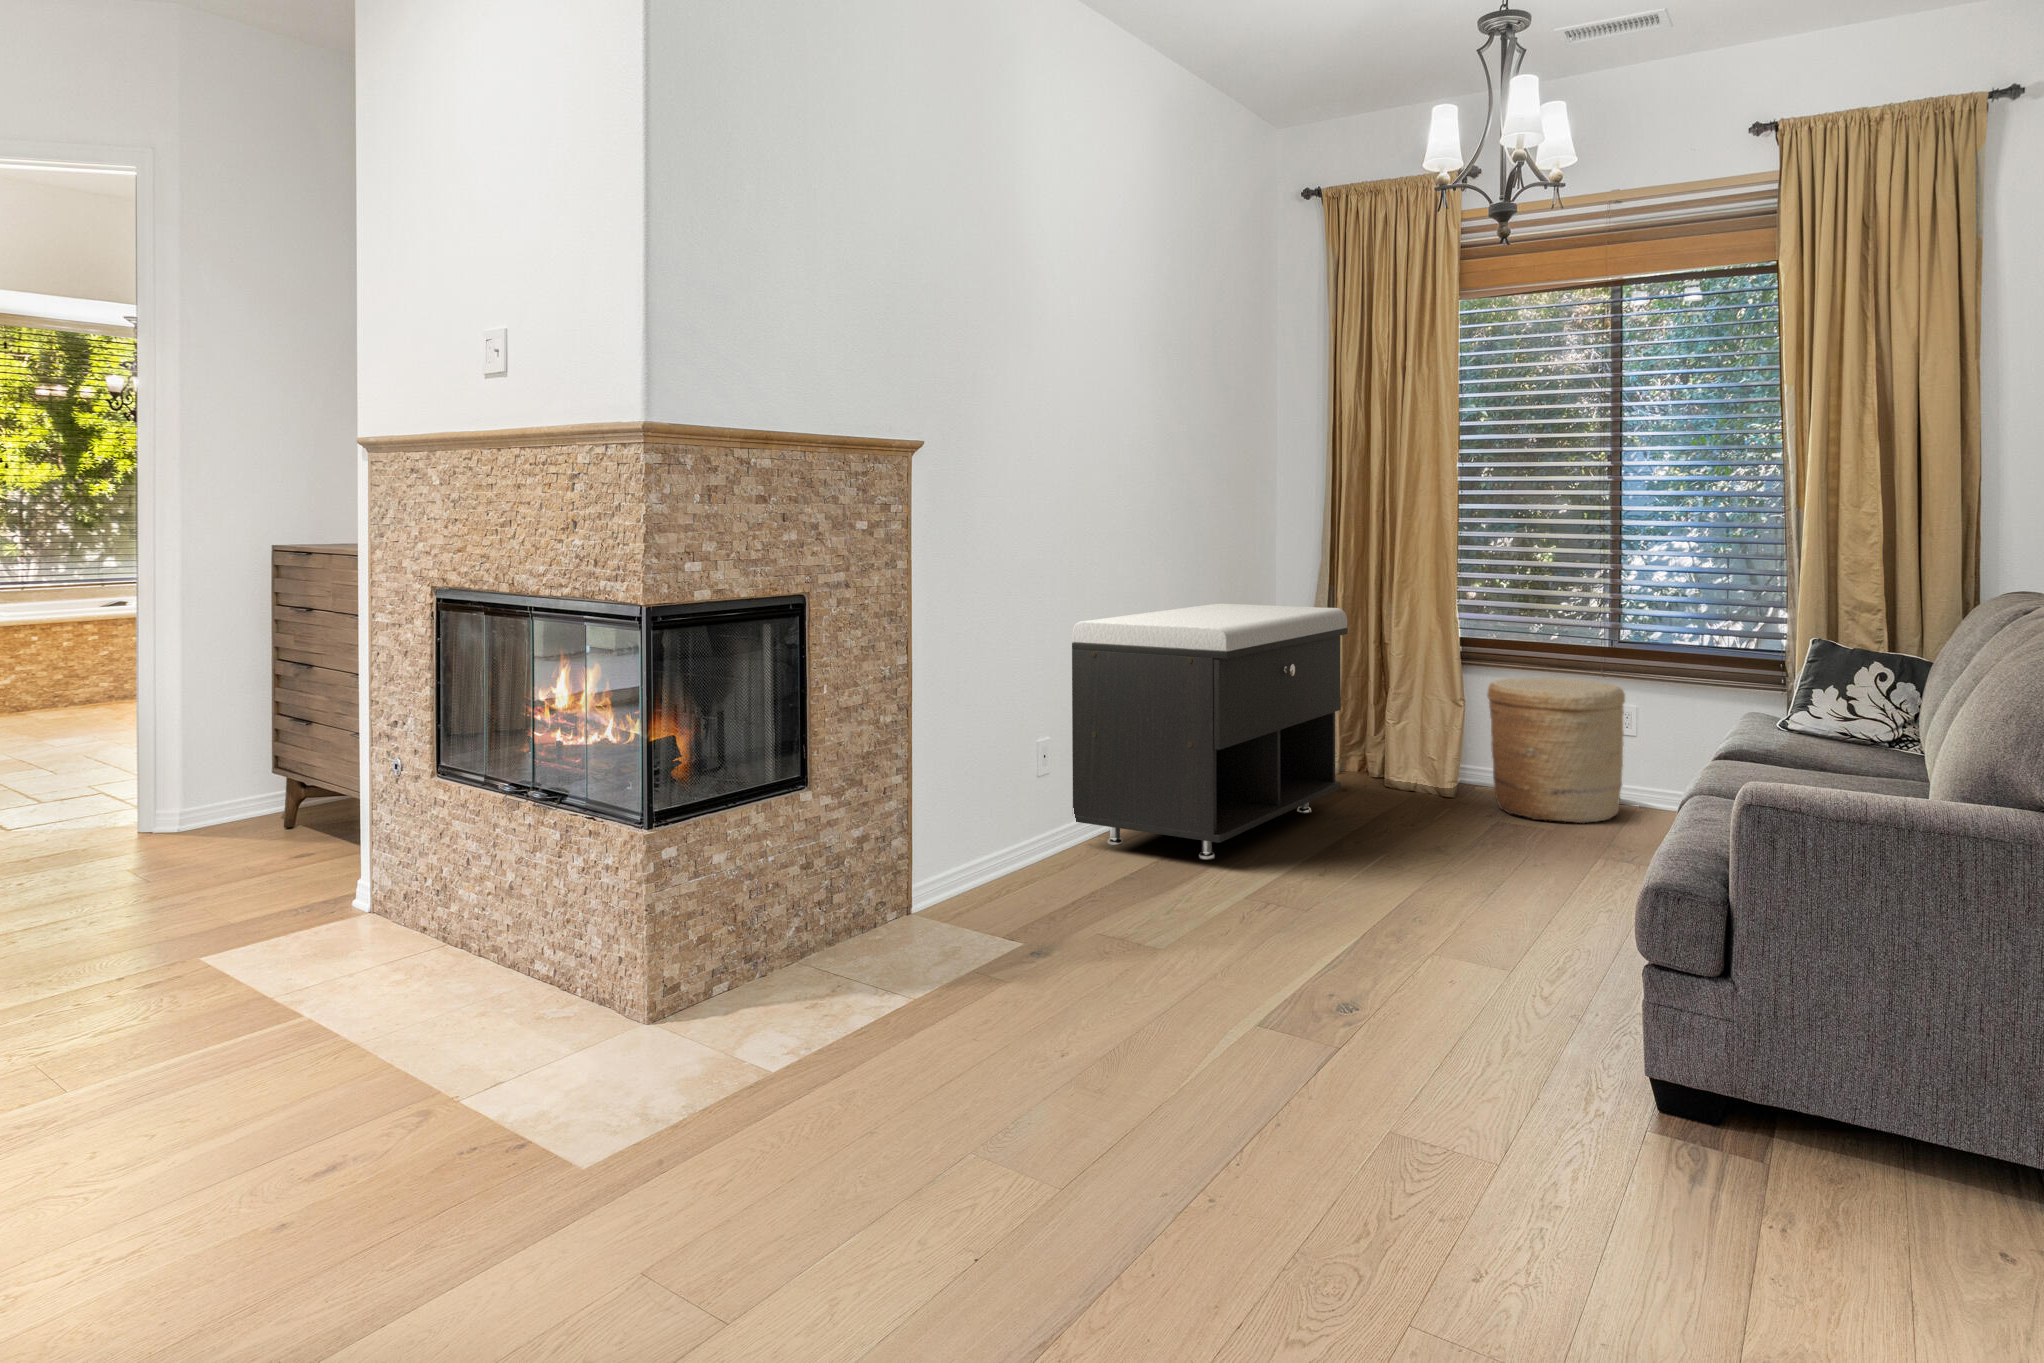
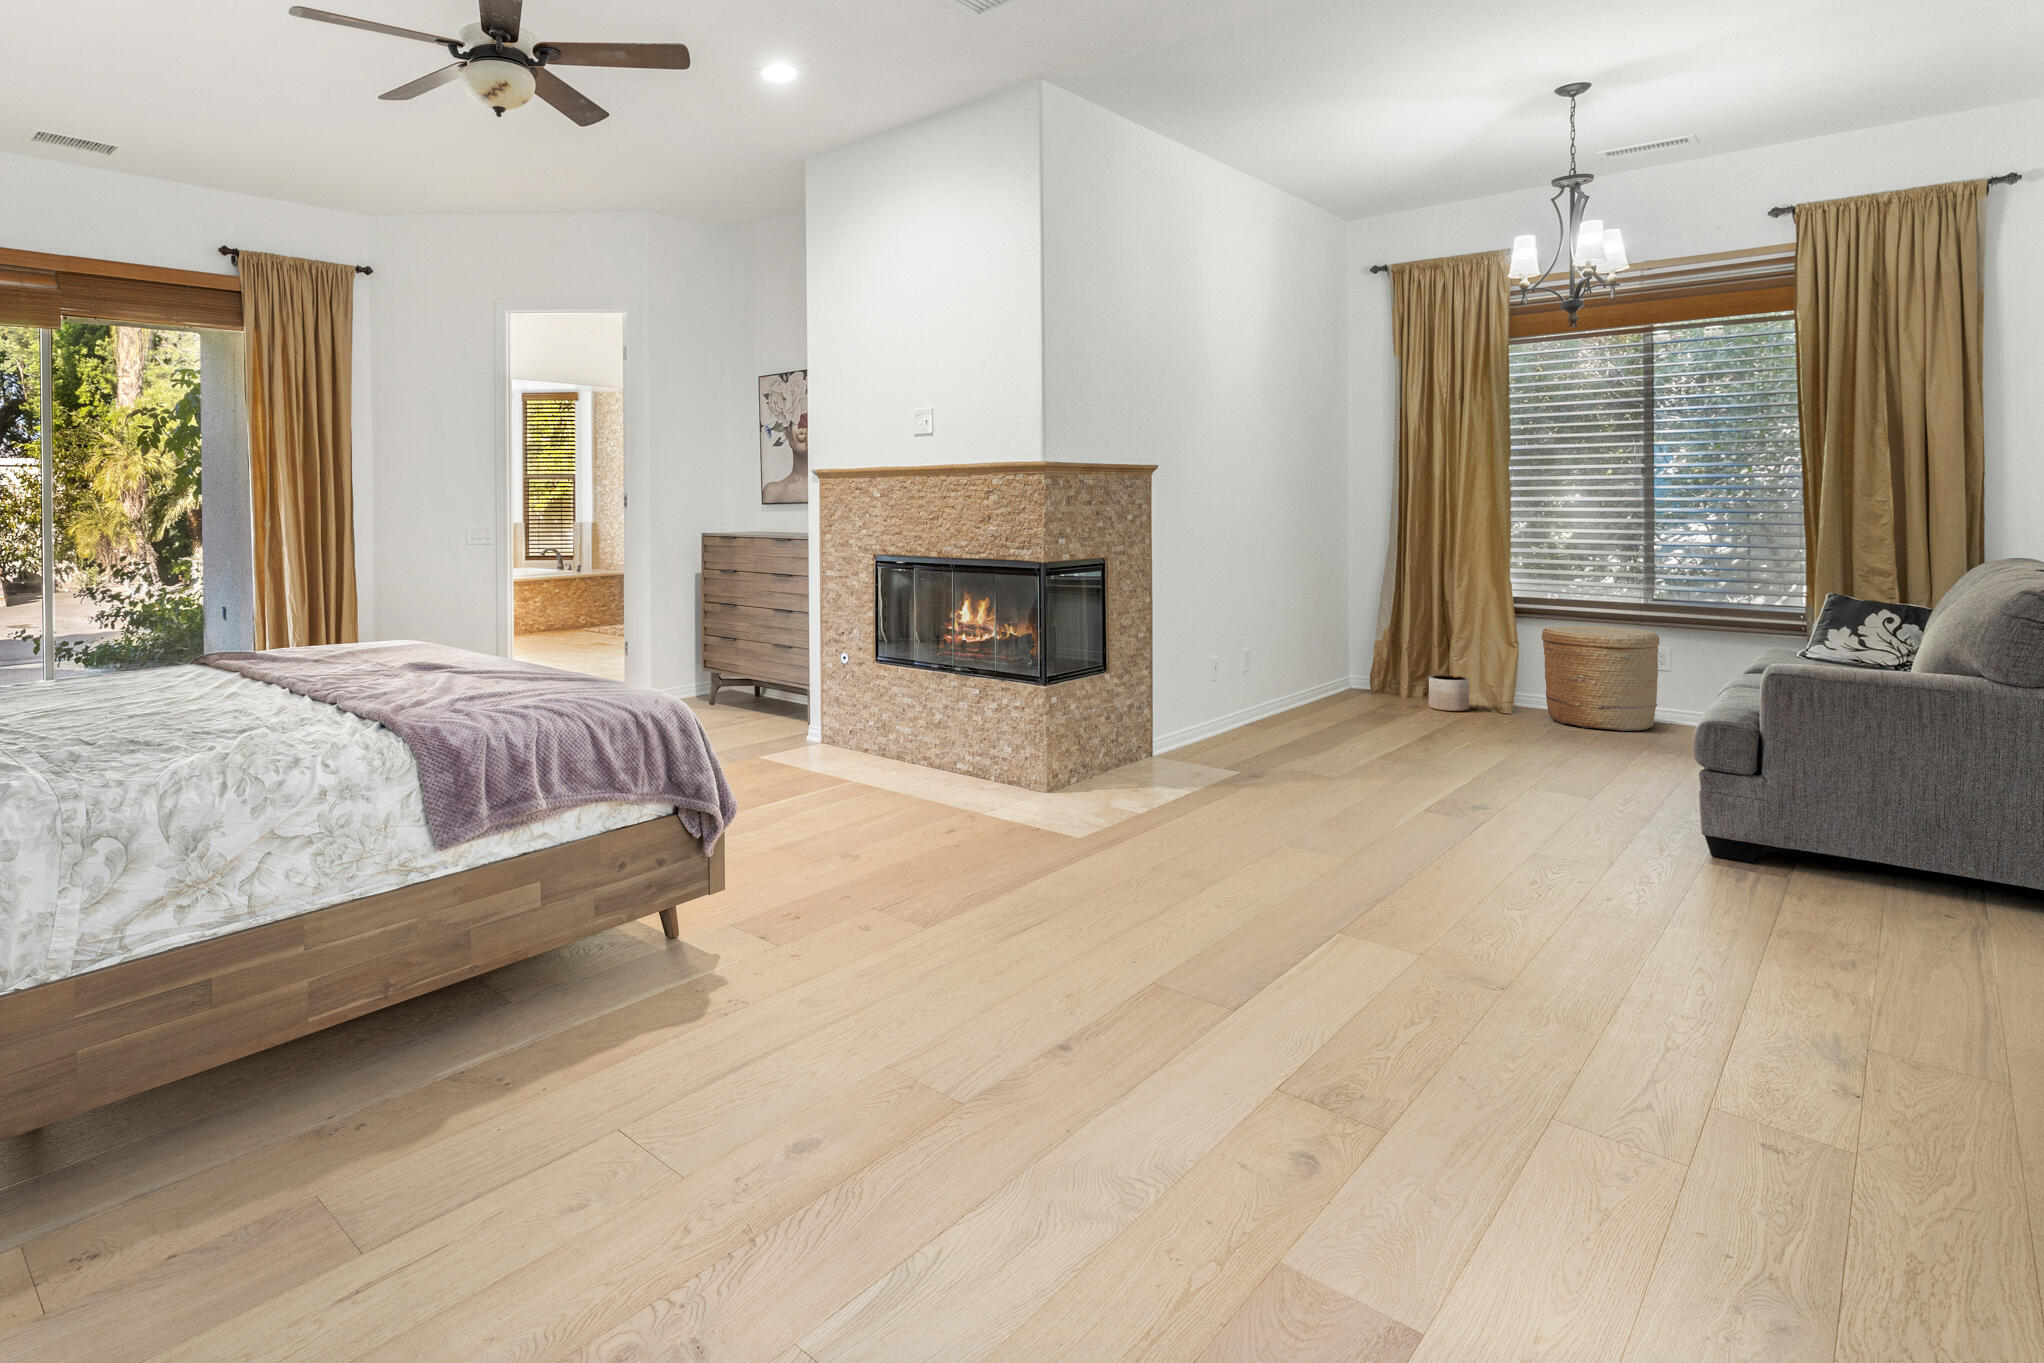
storage bench: present [1072,604,1348,860] -> none [1237,570,1430,740]
planter: none [1353,747,1403,798] -> present [1429,675,1469,711]

